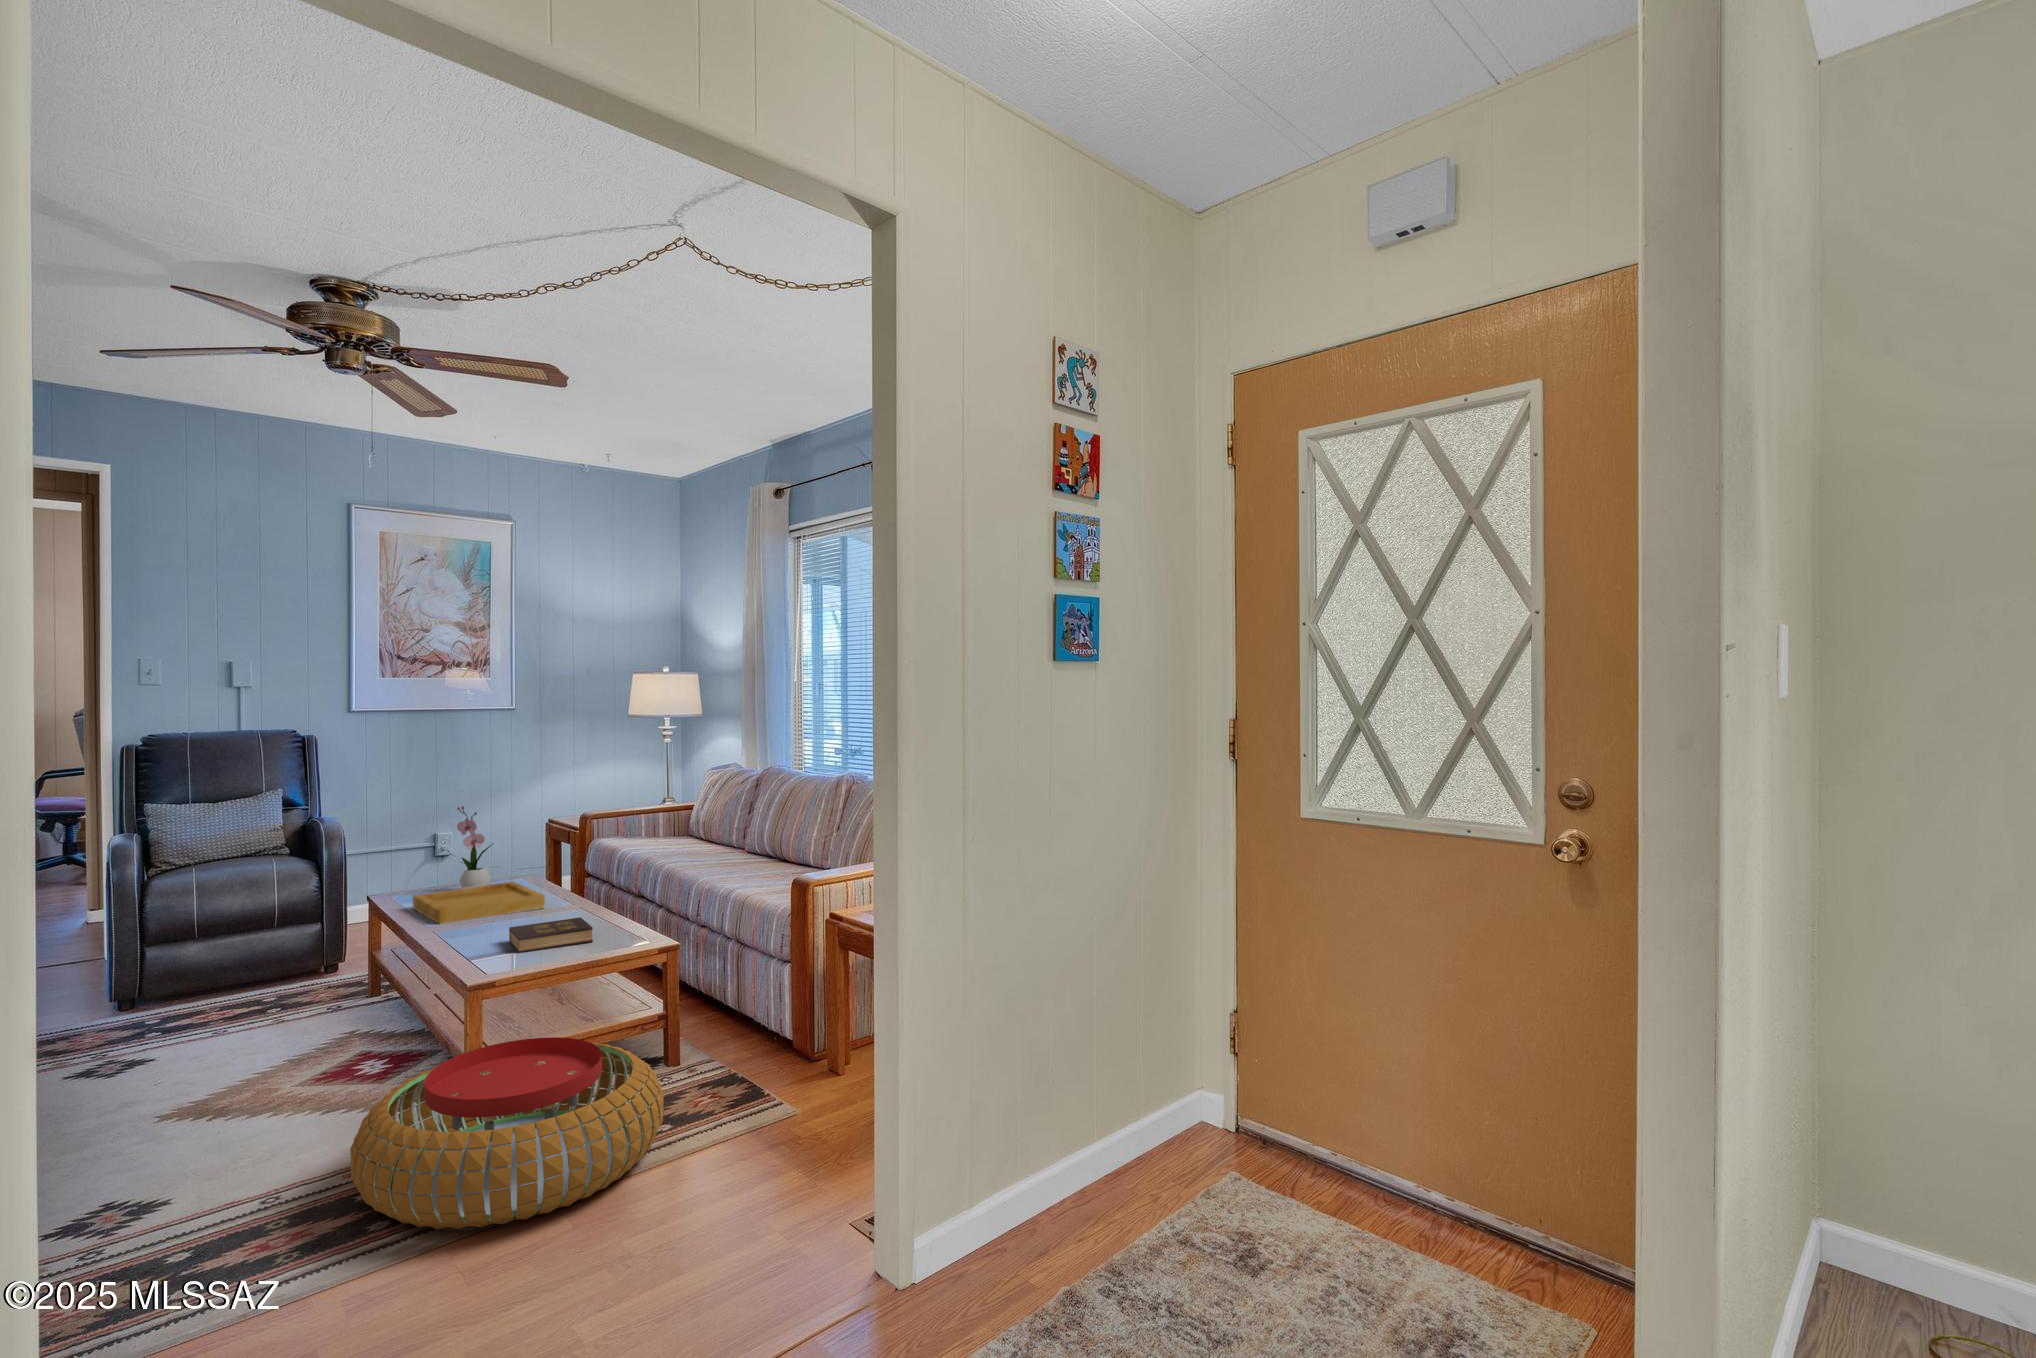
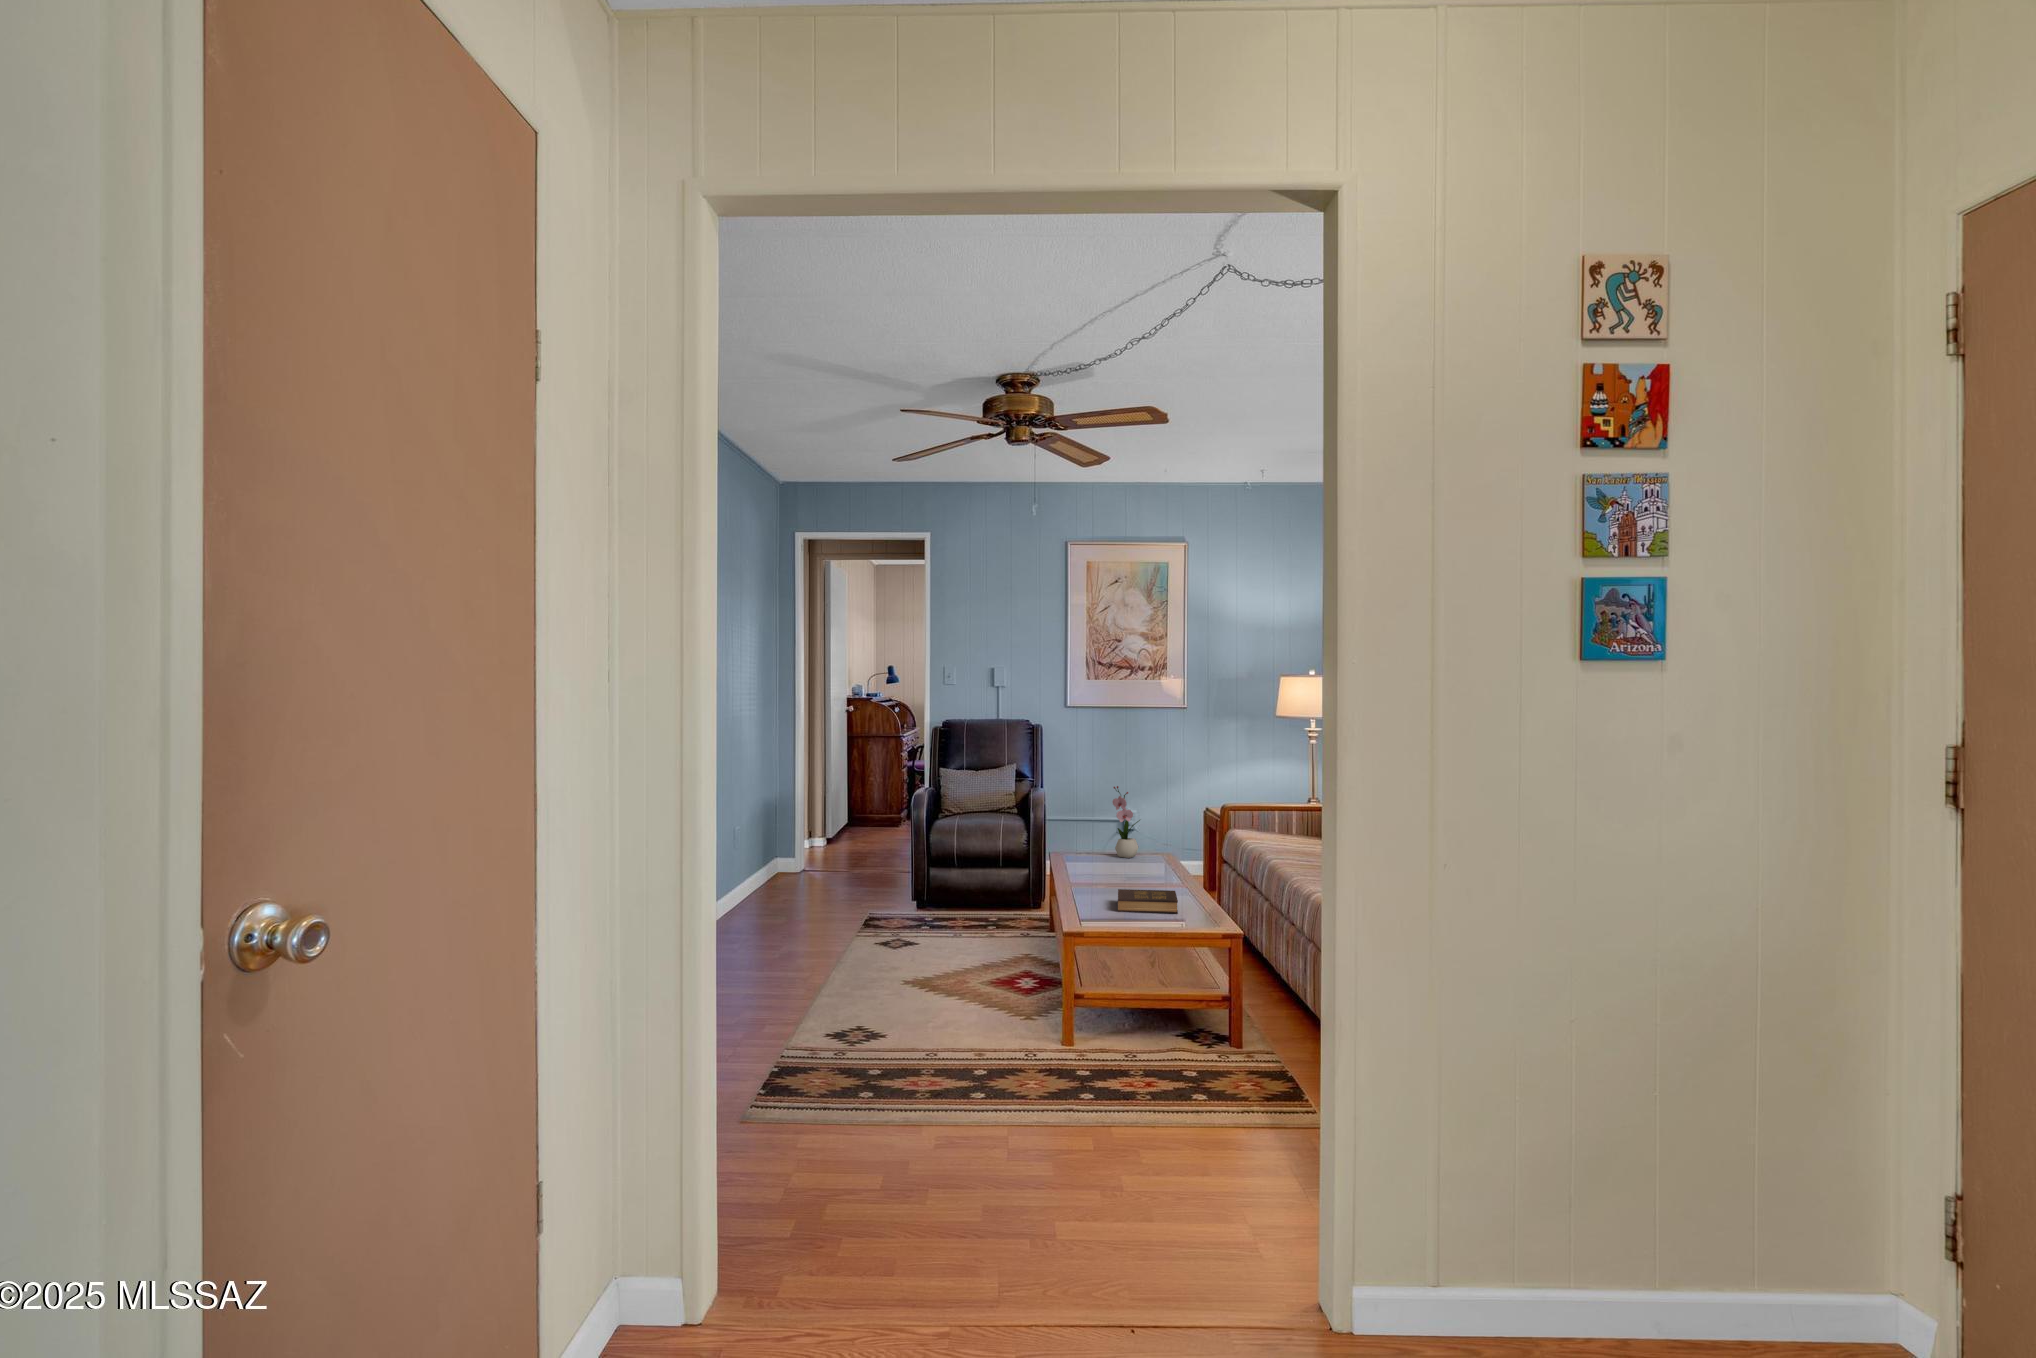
tray: present [413,881,545,924] -> none [1075,853,1165,880]
pouf: present [350,1037,664,1229] -> none [961,982,1197,1134]

